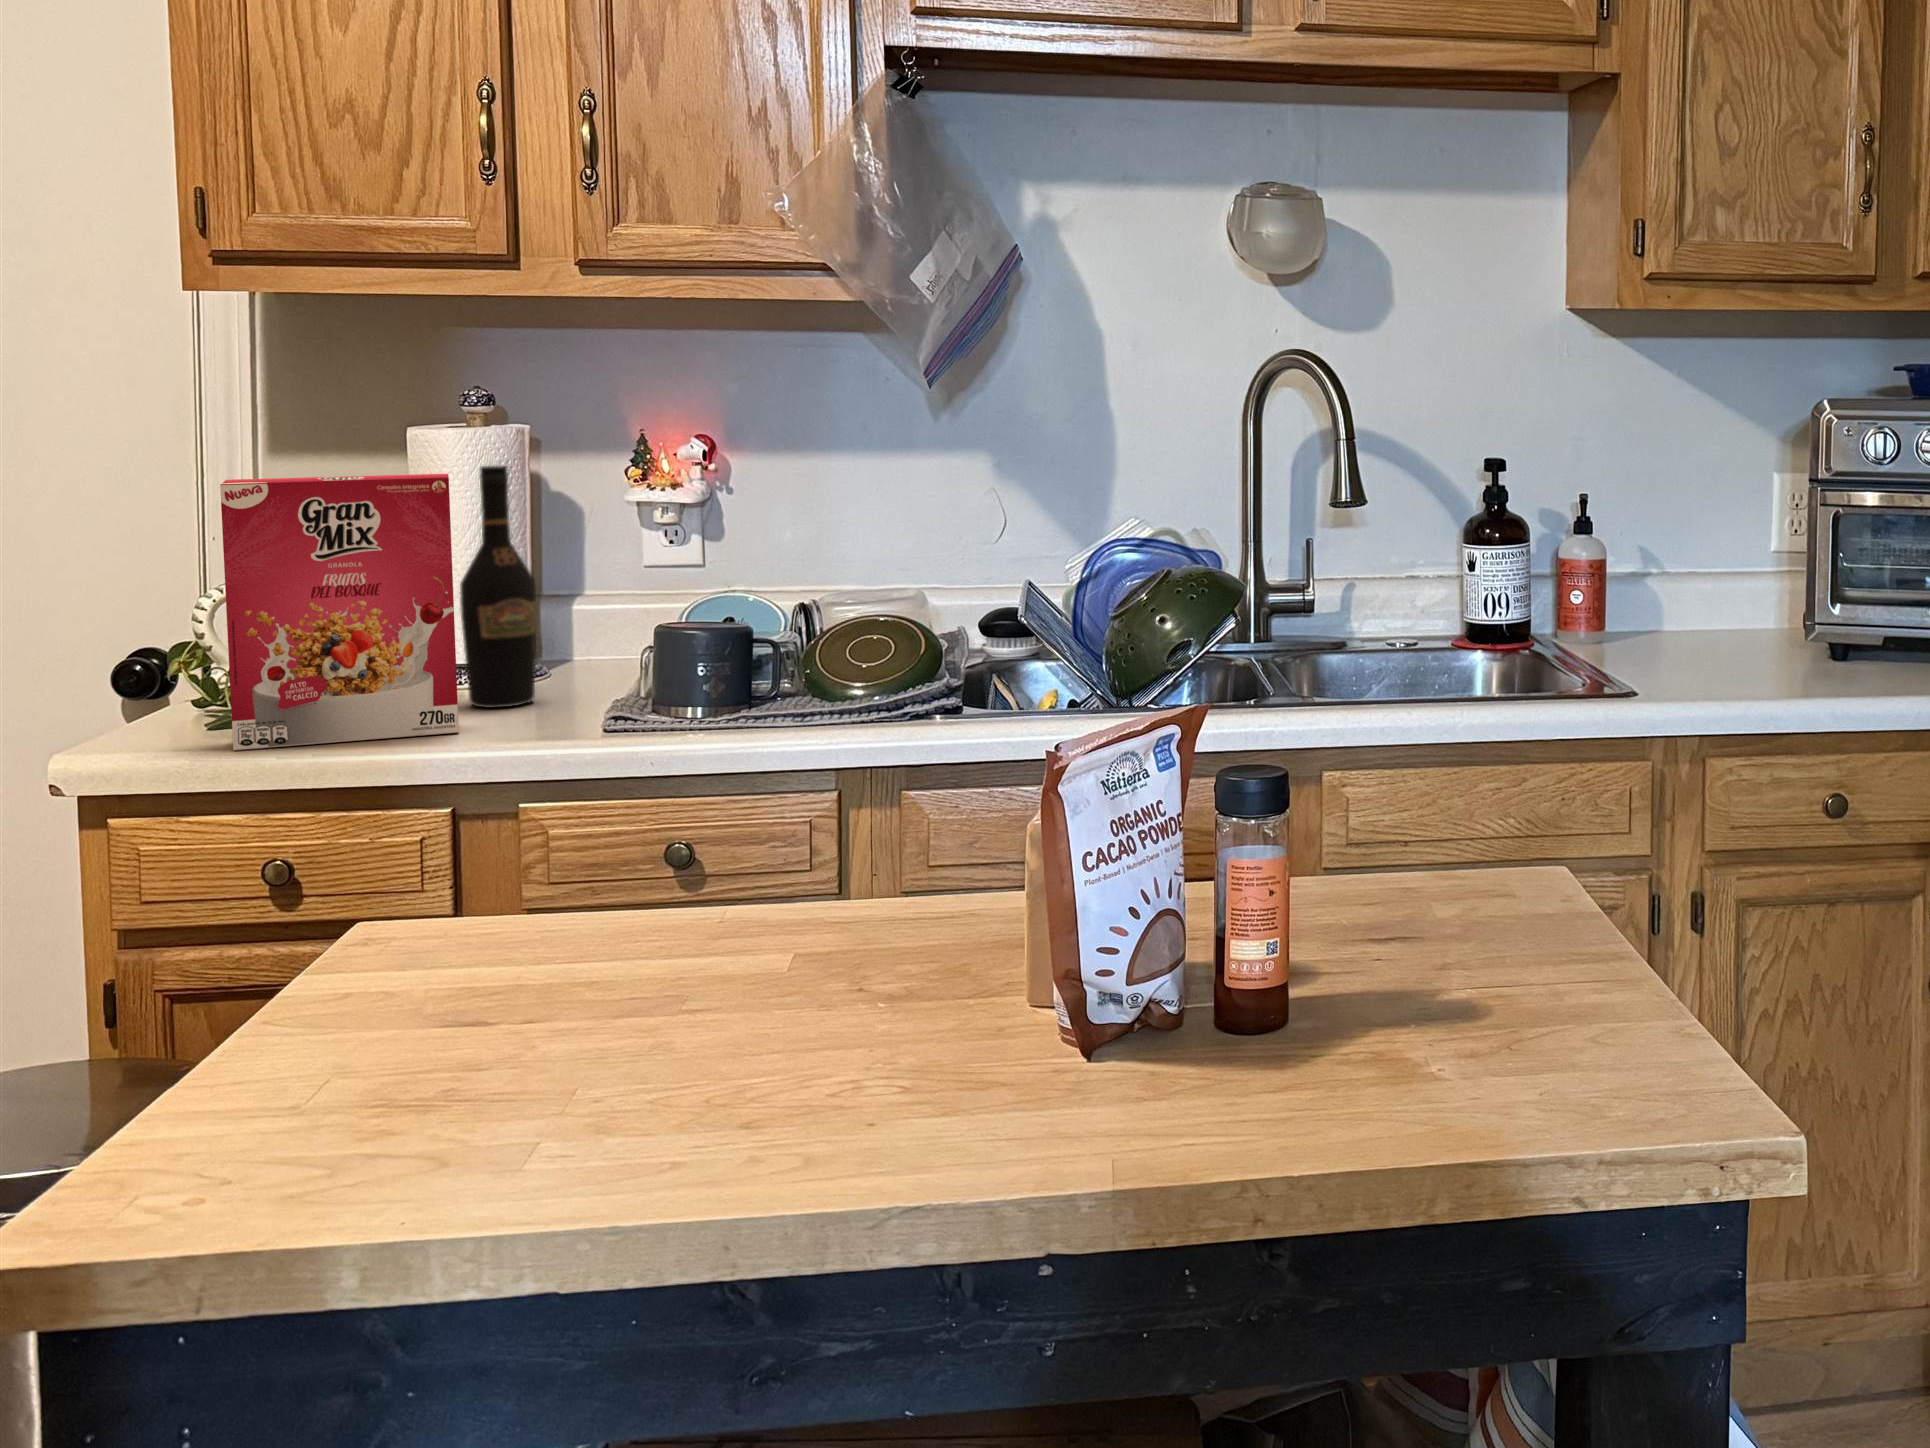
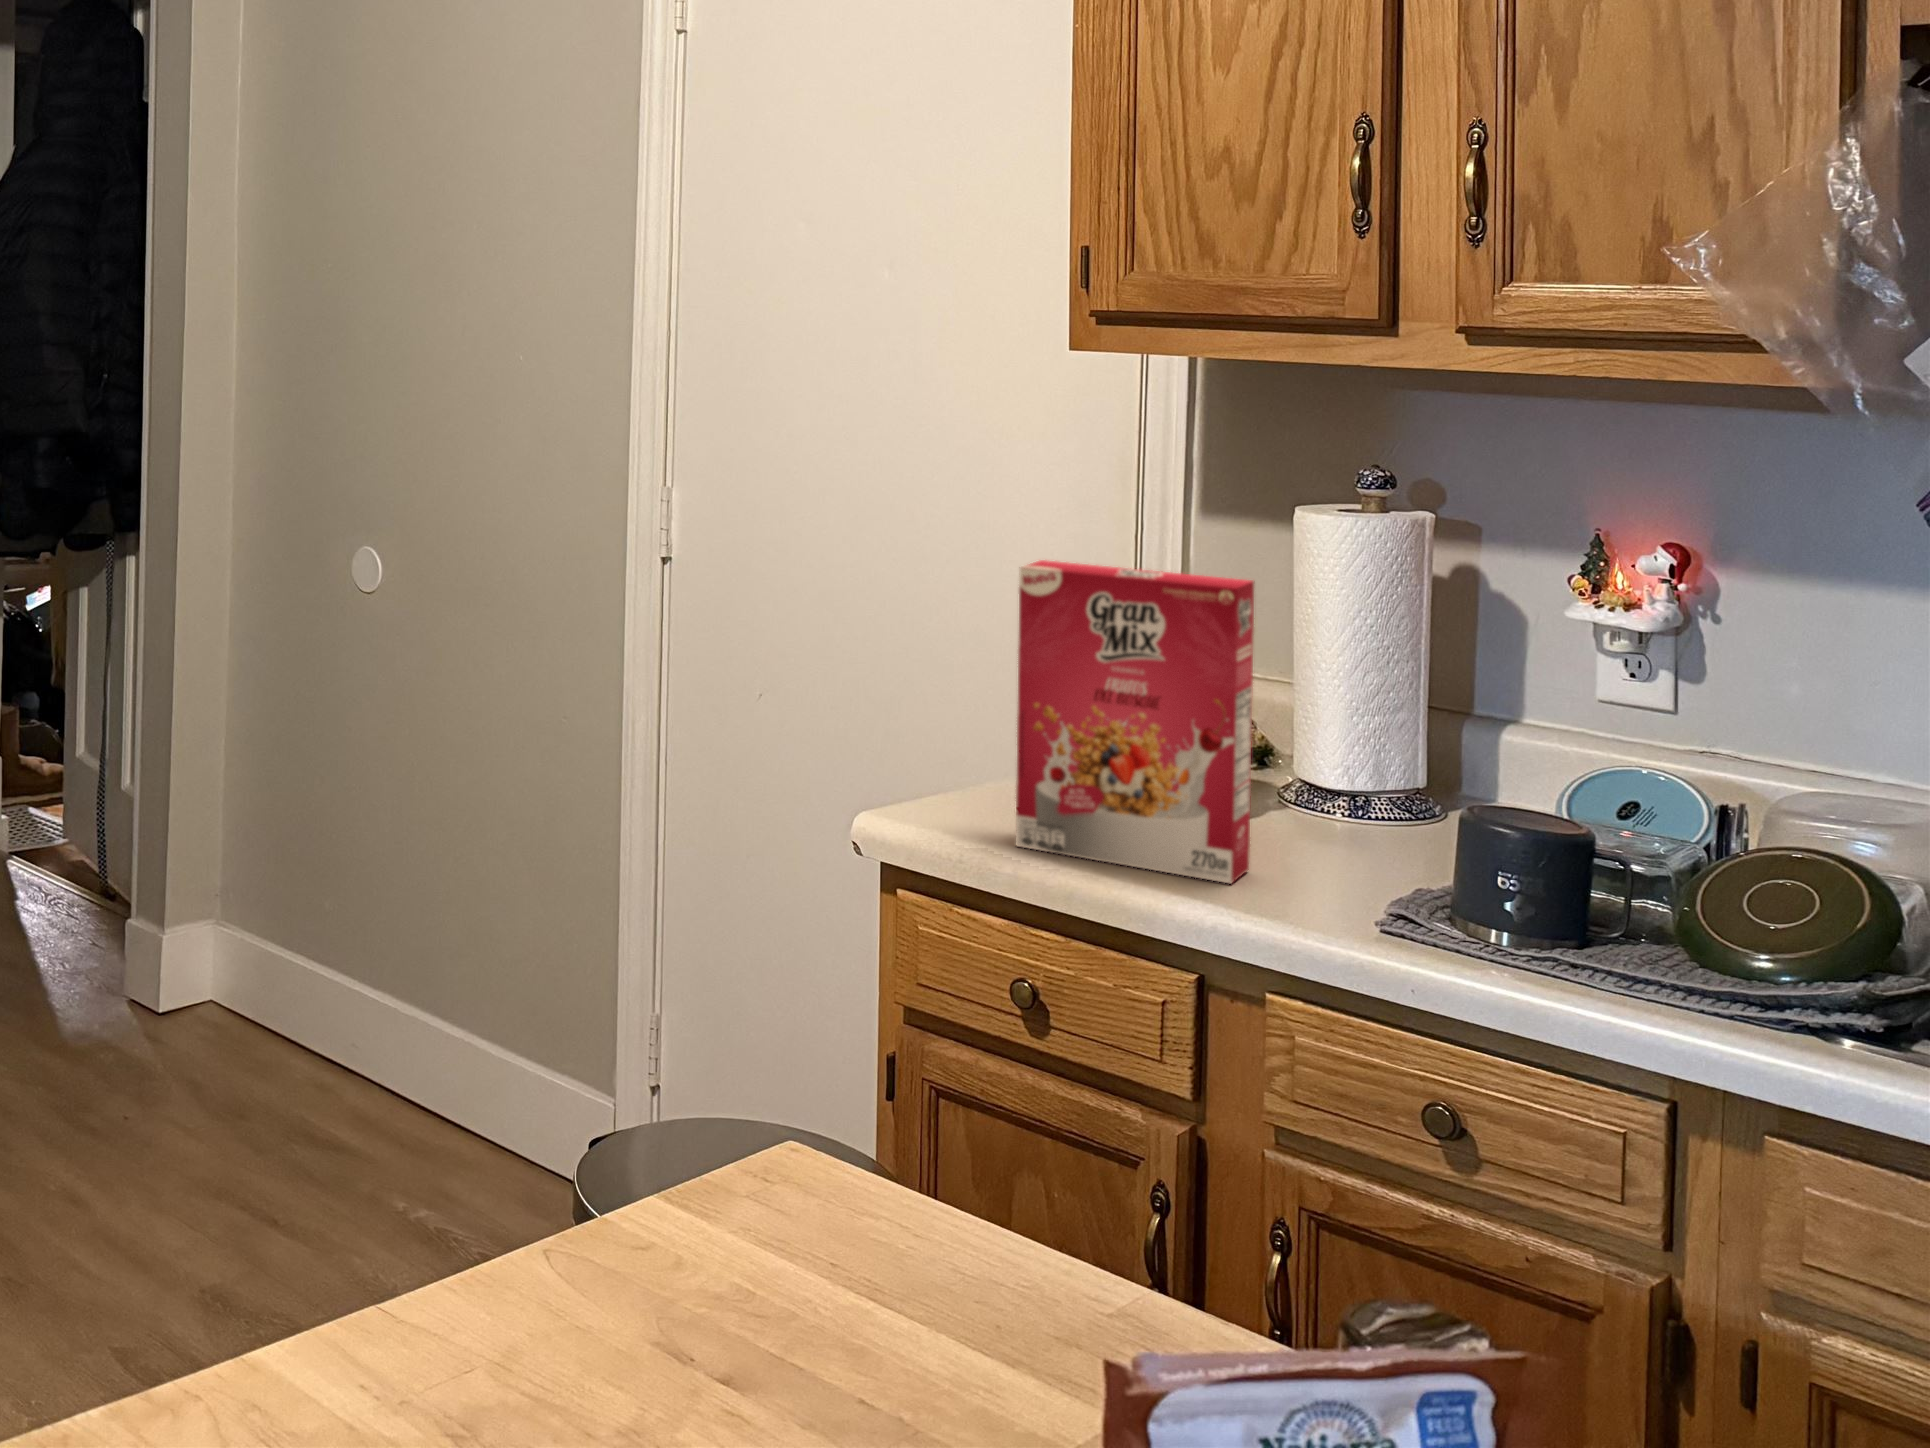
wine bottle: present [460,466,537,708] -> none [1294,570,1380,861]

